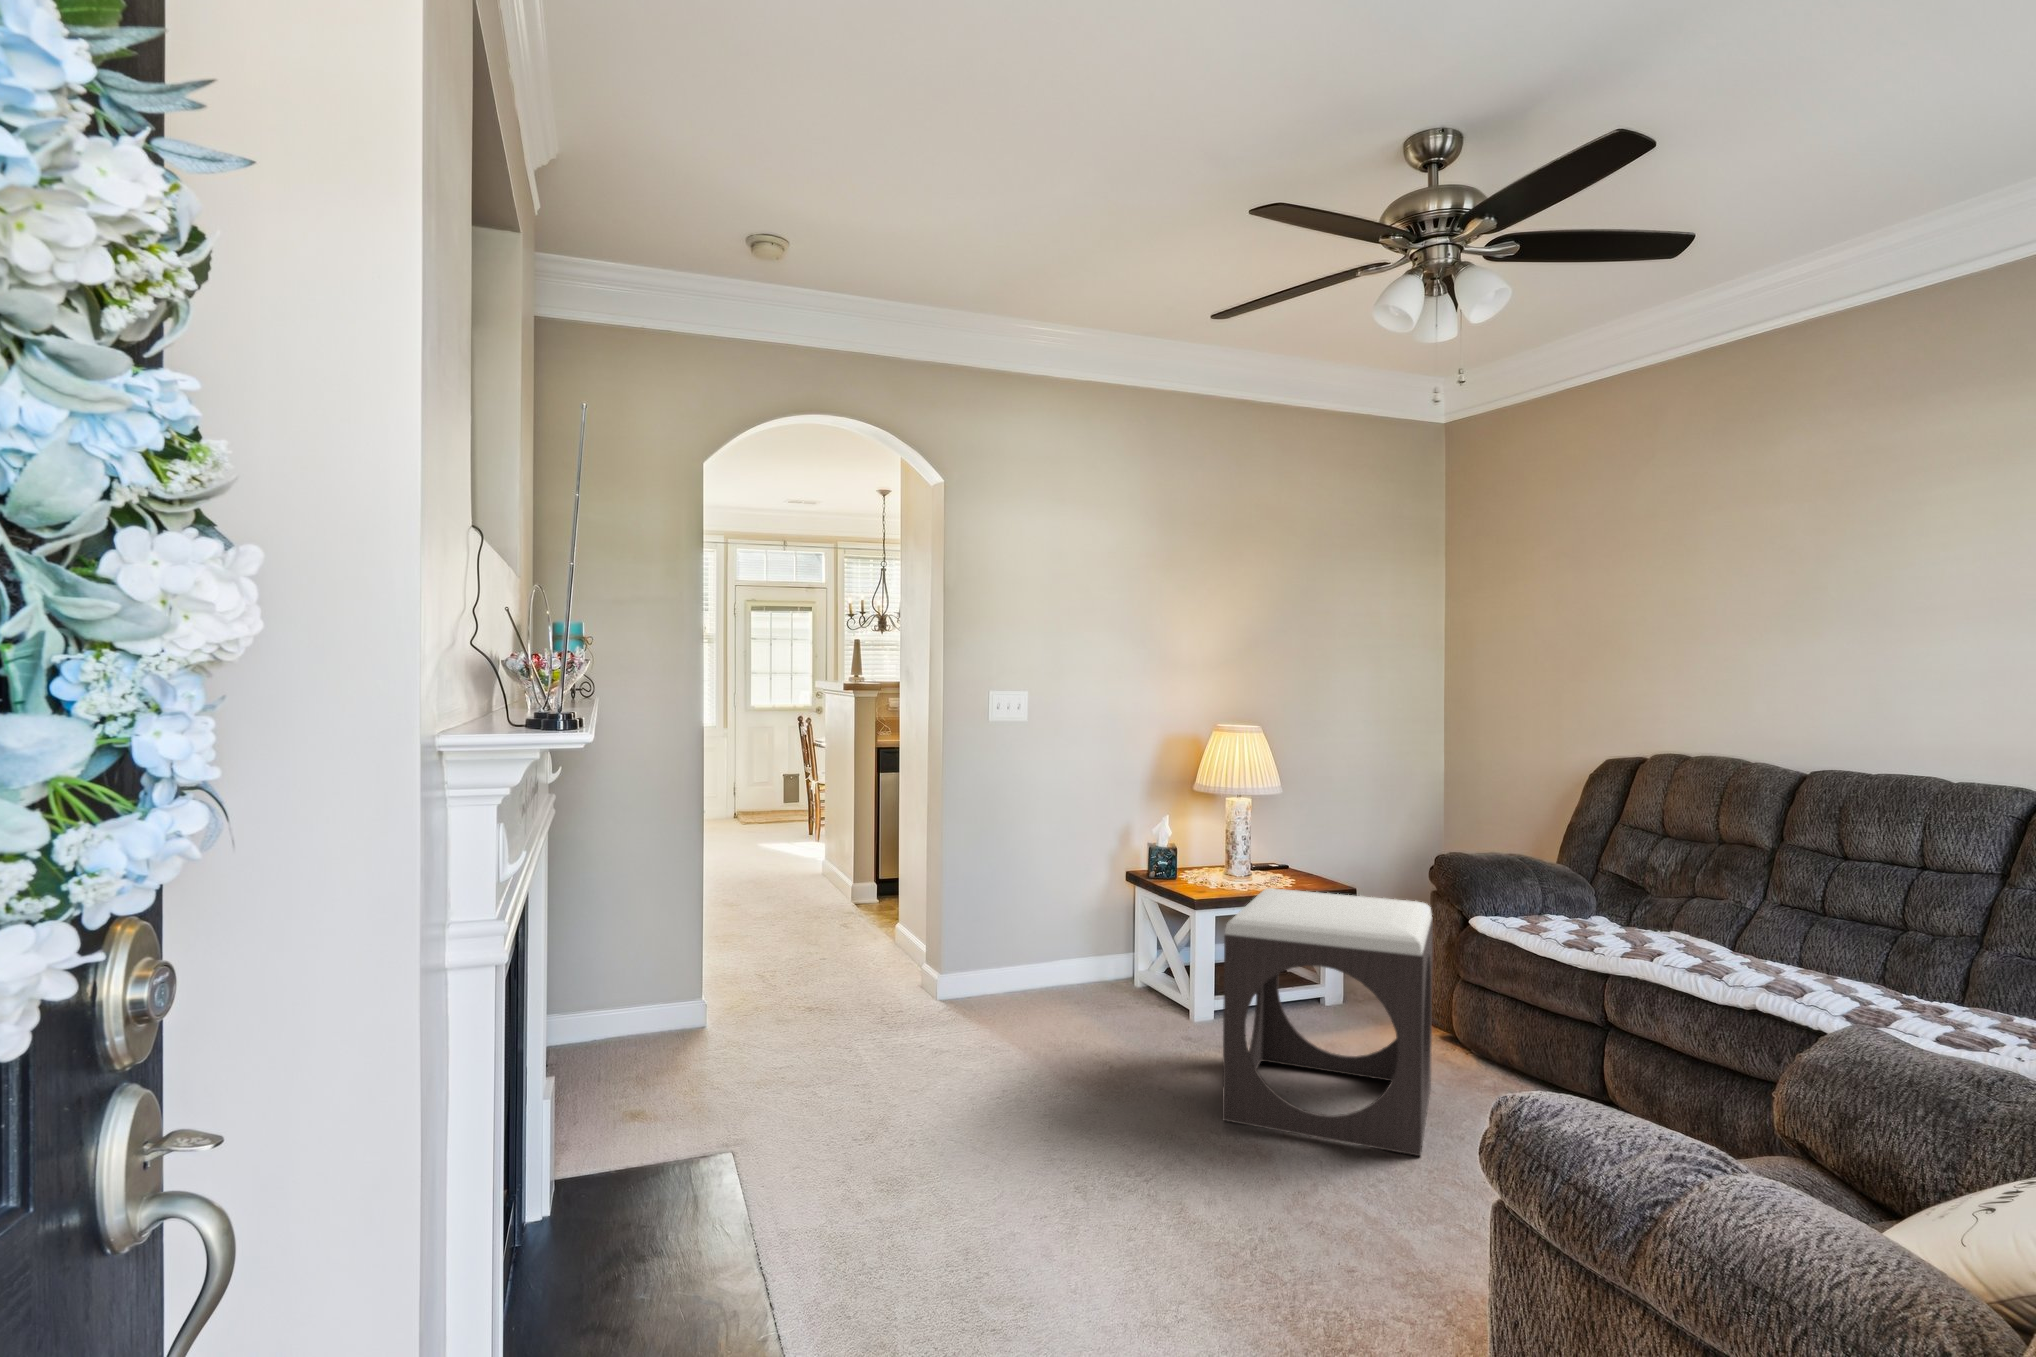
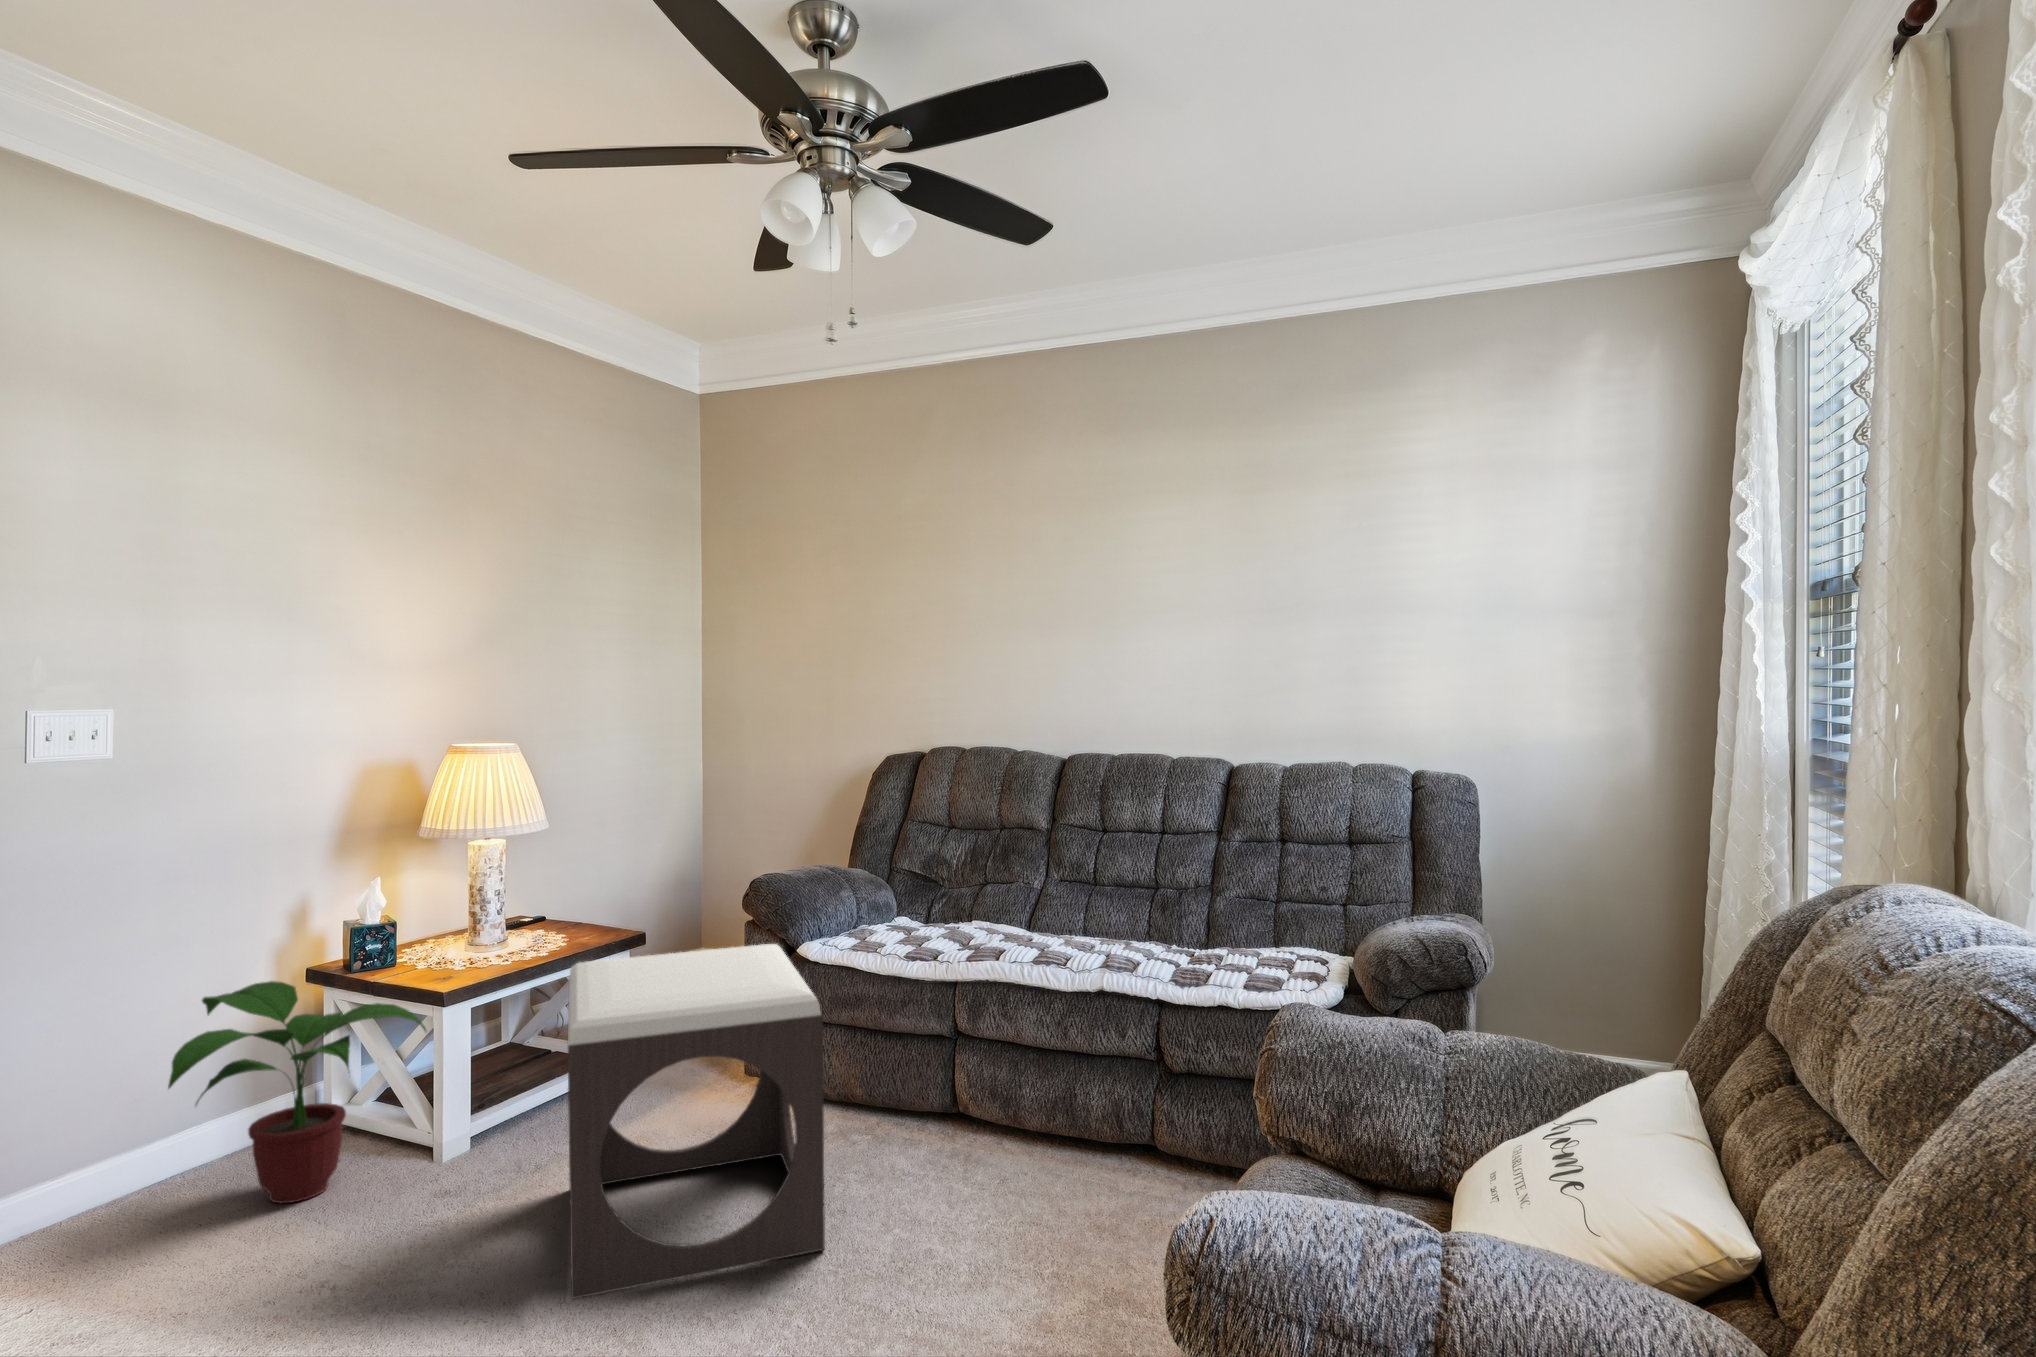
potted plant: none [1026,873,1179,1018] -> present [168,981,426,1203]

